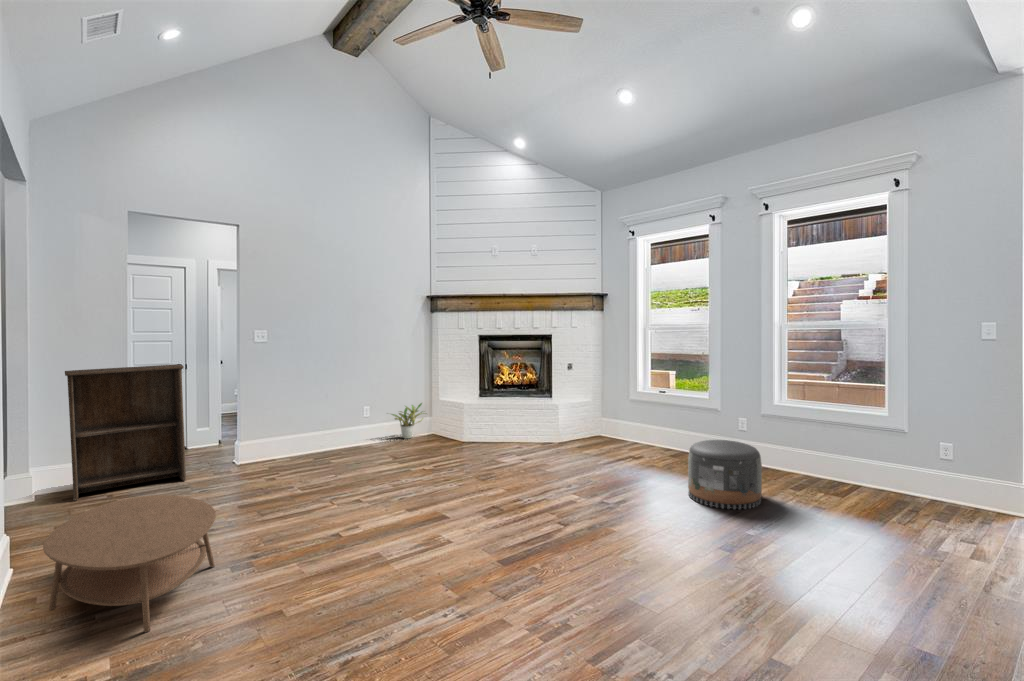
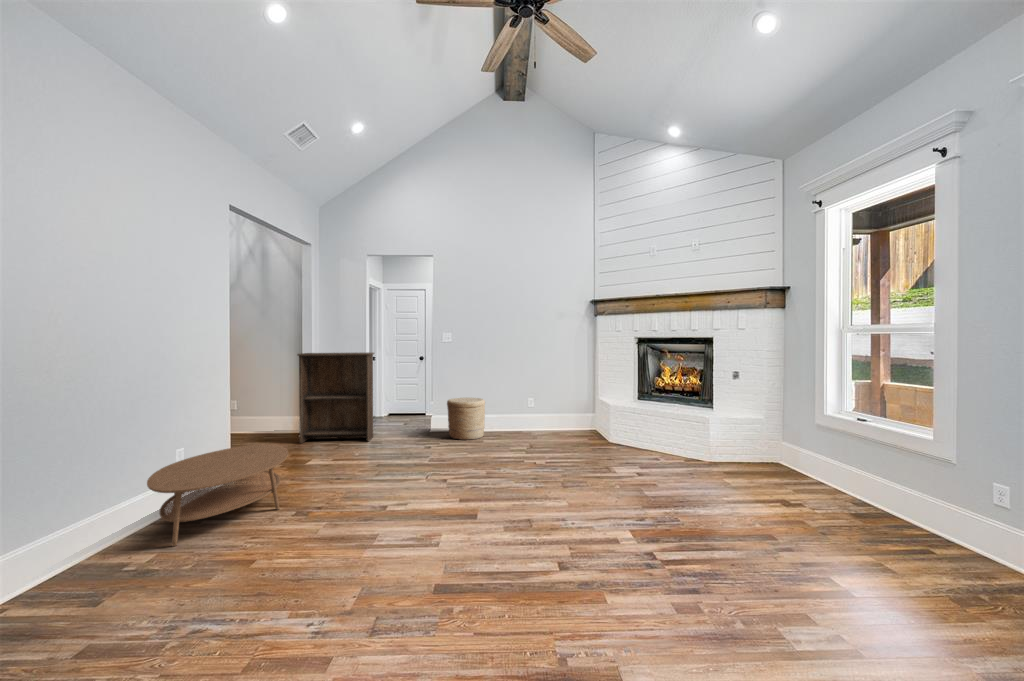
potted plant: present [392,403,422,439] -> none [544,402,583,435]
woven basket: none [281,410,329,460] -> present [447,398,485,440]
pouf: present [688,440,762,509] -> none [806,493,949,628]

